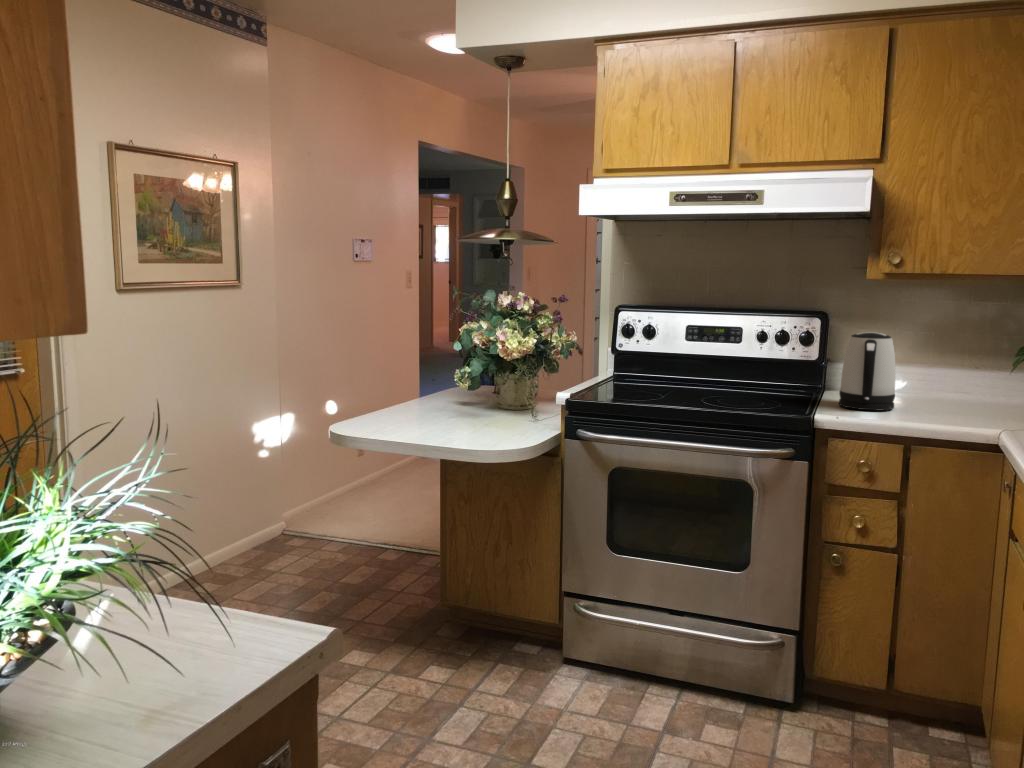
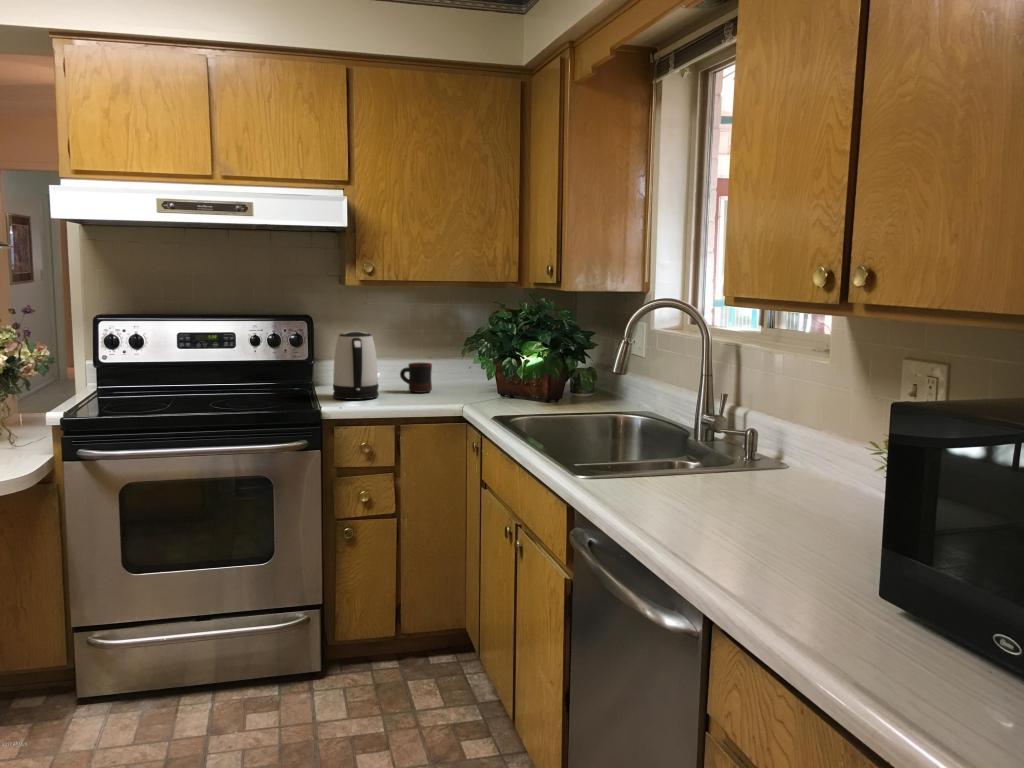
mug: none [927,373,970,410] -> present [400,362,432,393]

